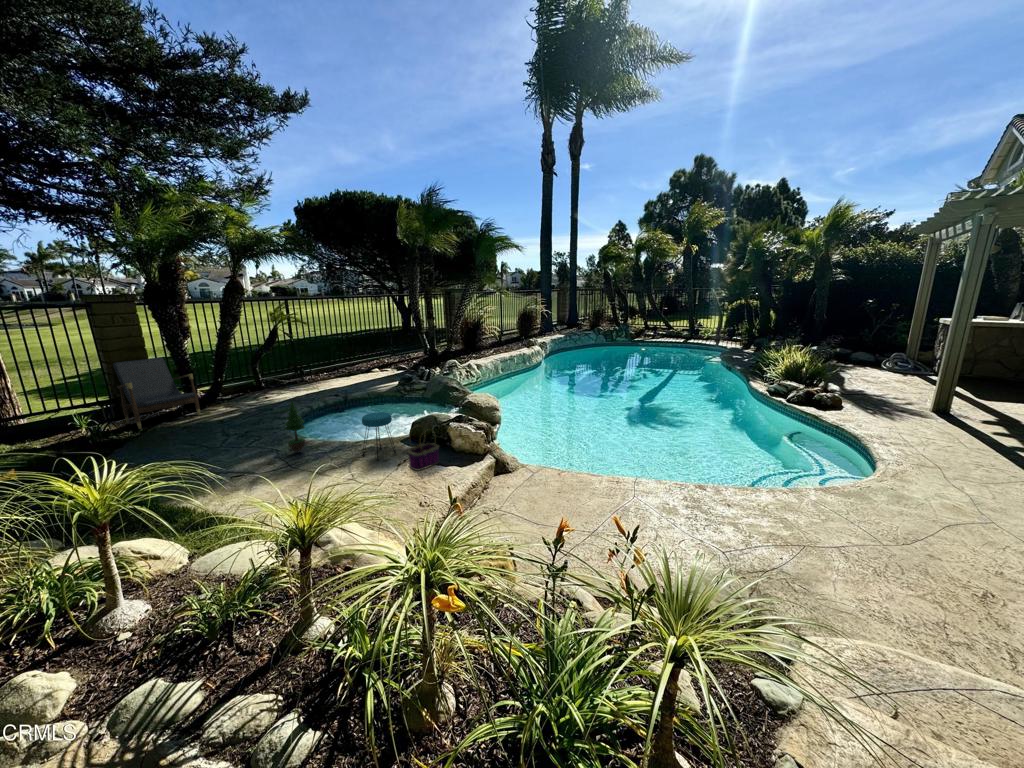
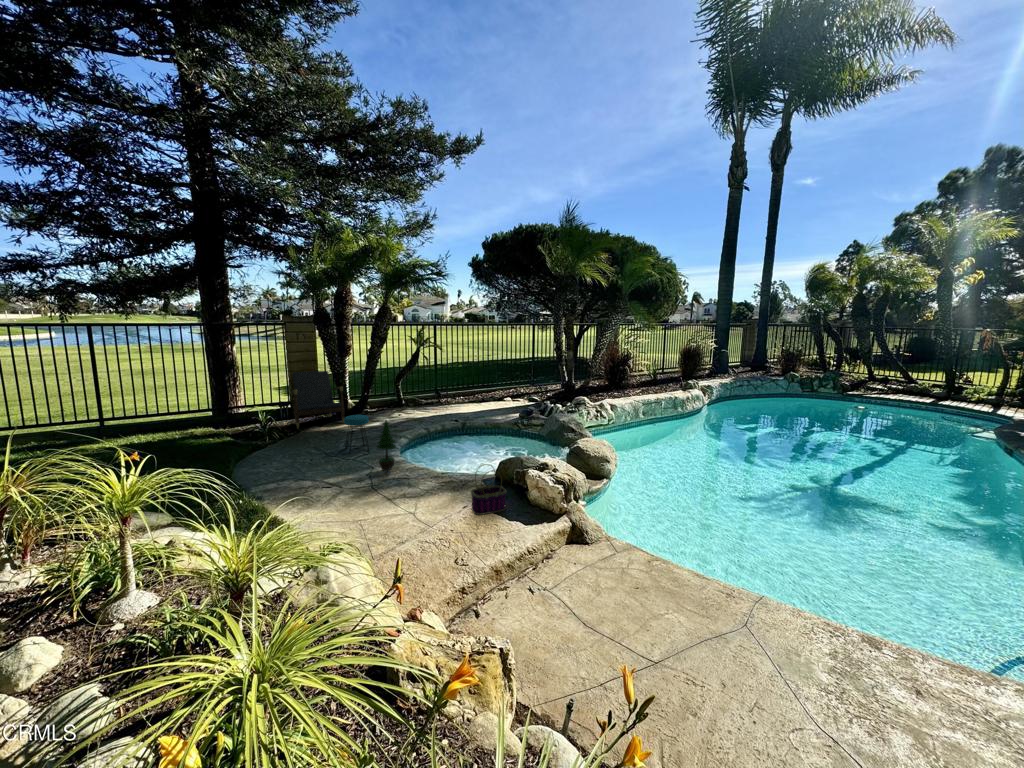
stool: present [362,412,396,460] -> present [344,415,369,453]

